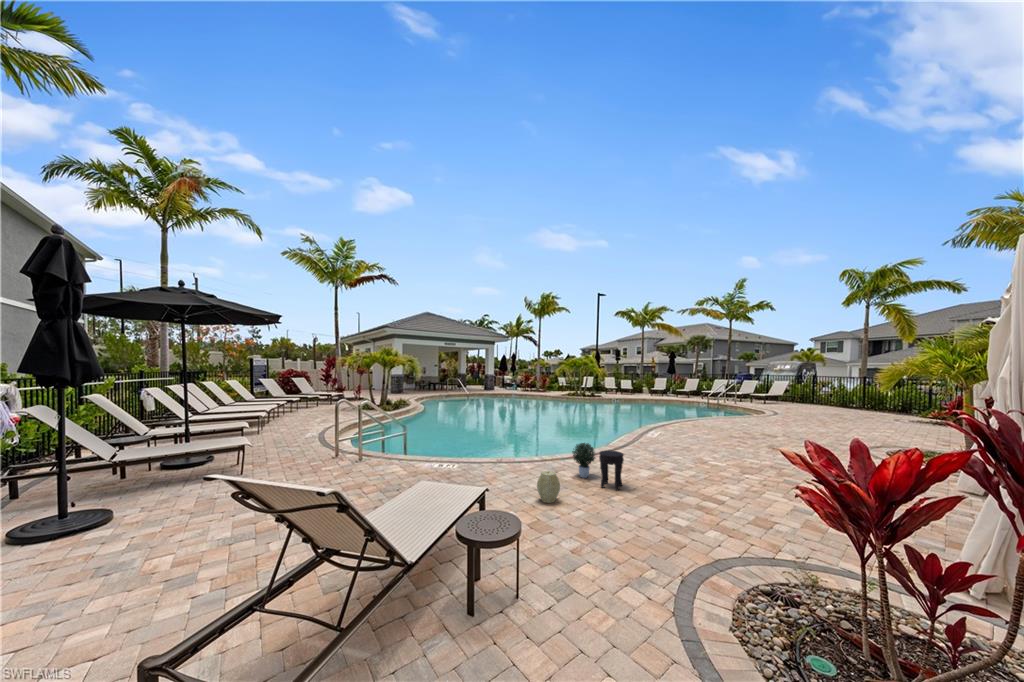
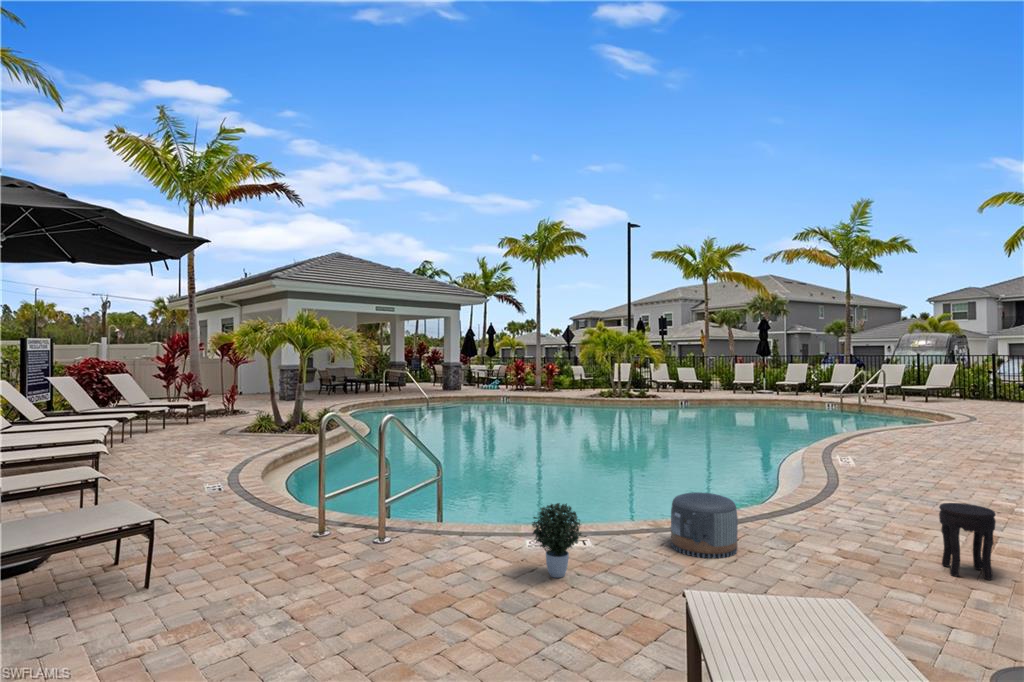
pouf: none [480,442,513,474] -> present [671,492,738,559]
potted plant: present [572,443,595,478] -> present [532,503,582,578]
woven basket: present [537,471,560,503] -> none [882,553,937,619]

